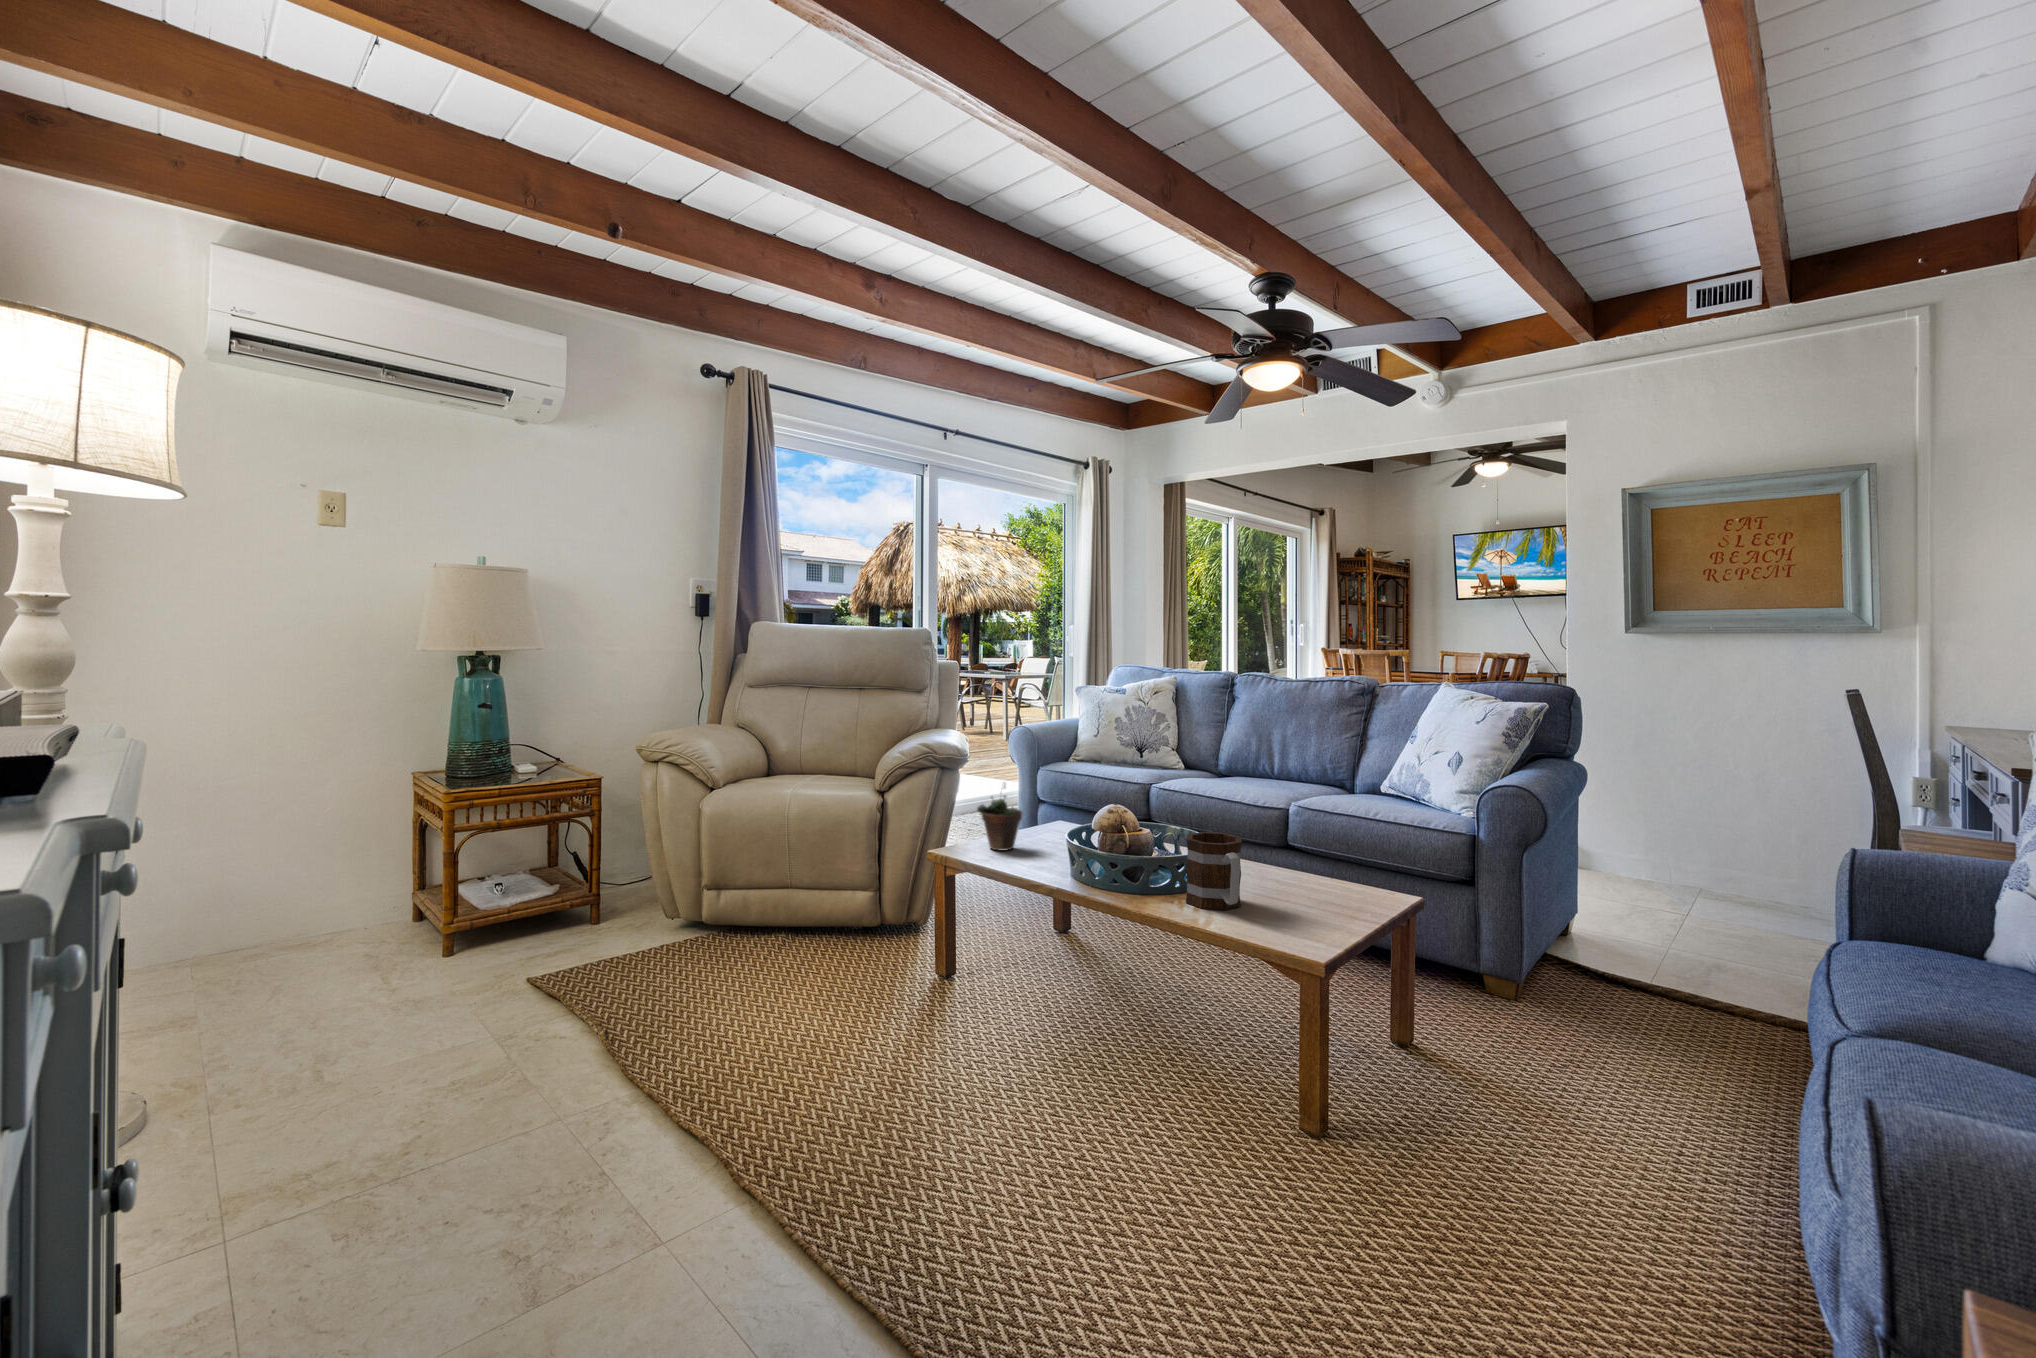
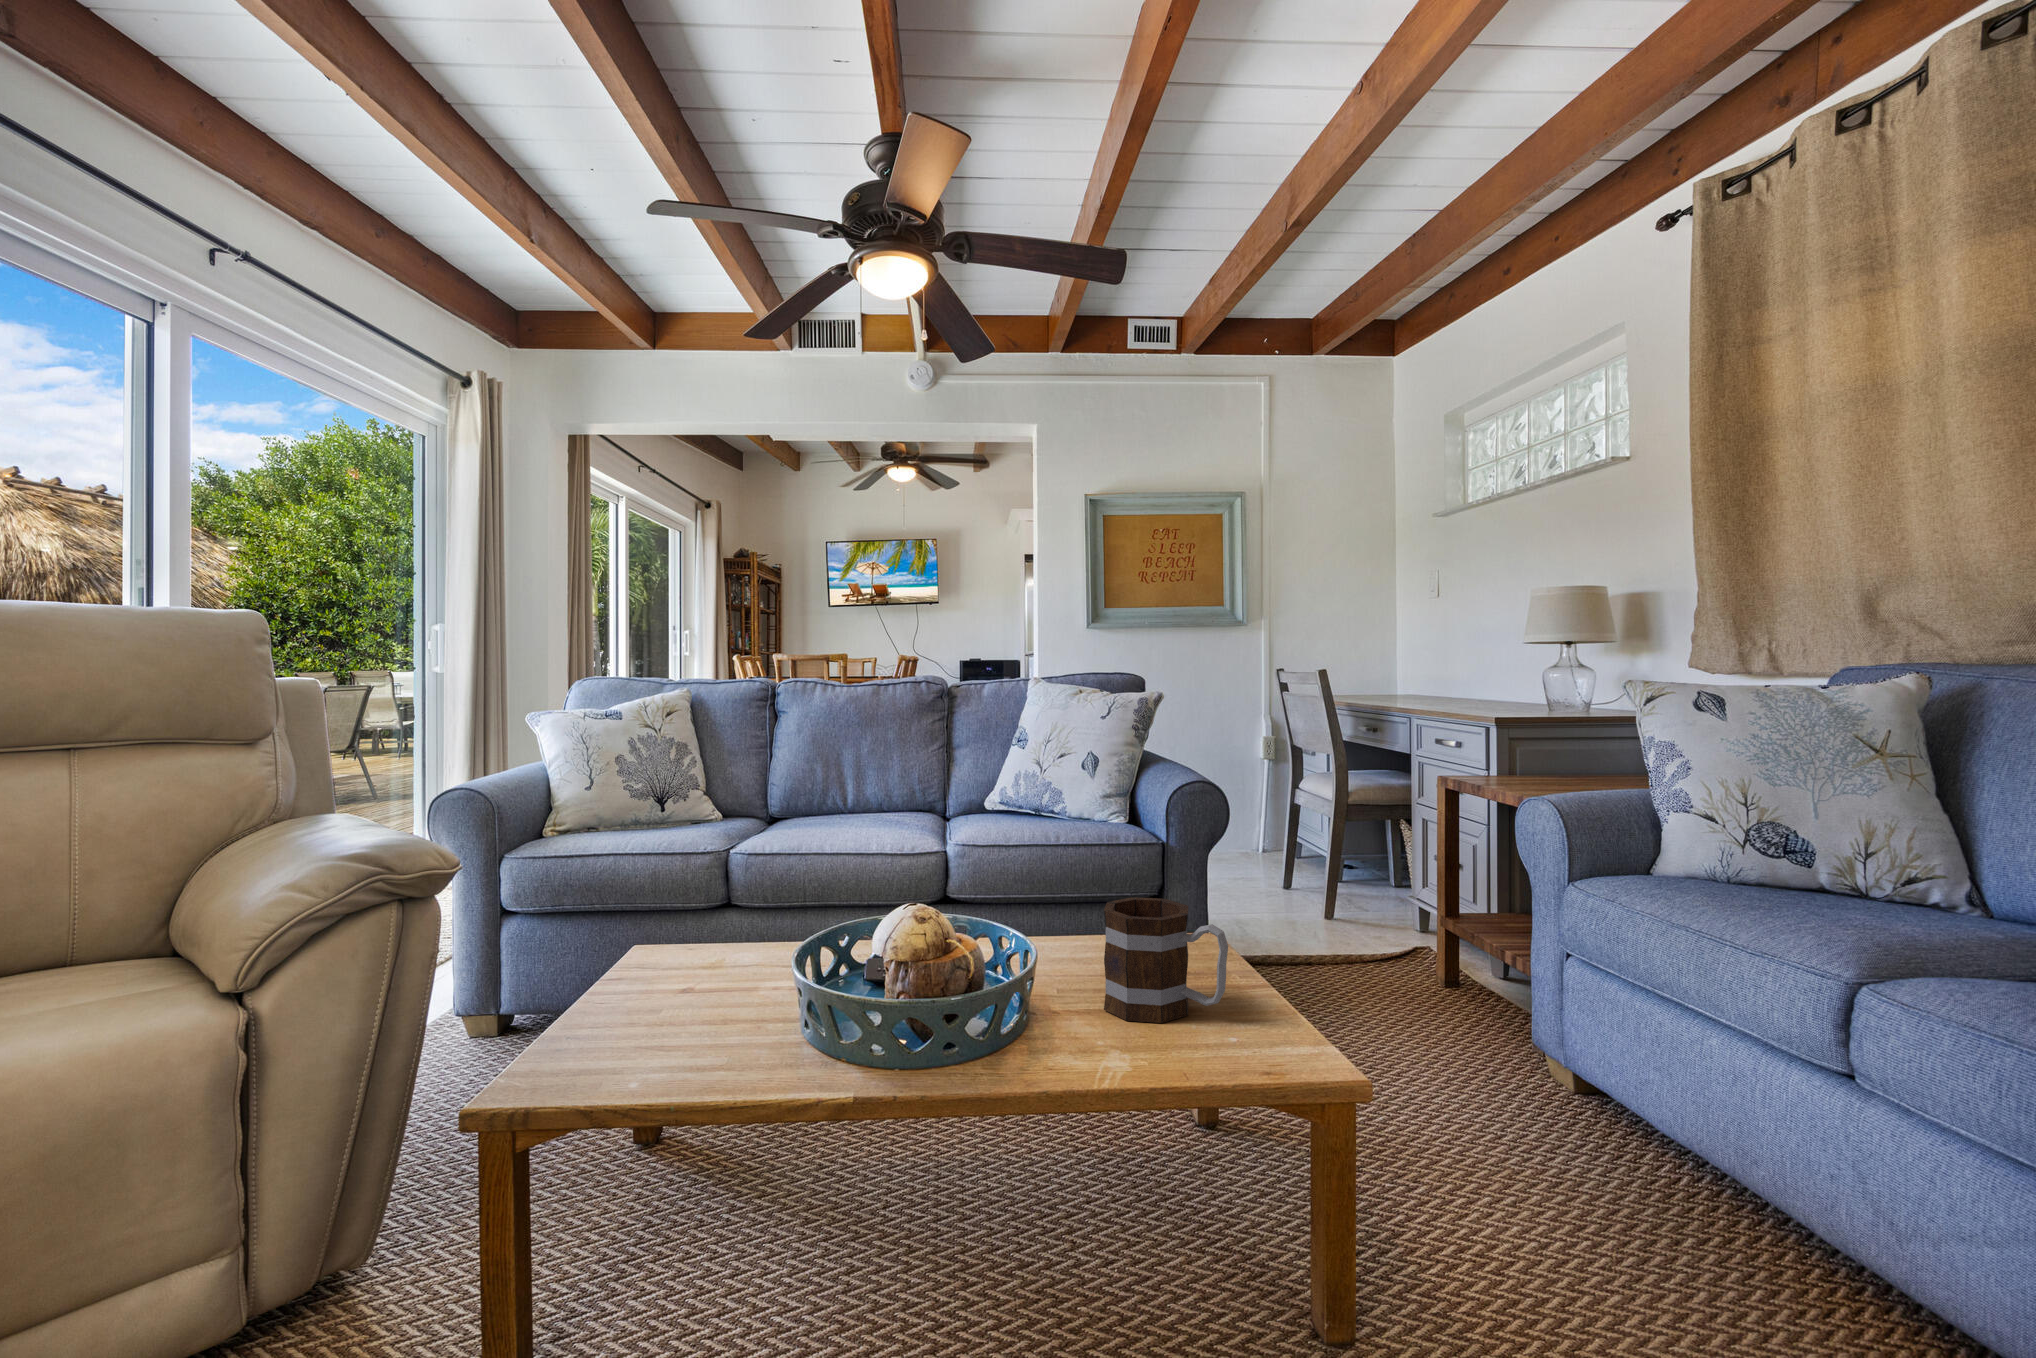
succulent plant: present [977,786,1022,851] -> none [614,880,703,1017]

